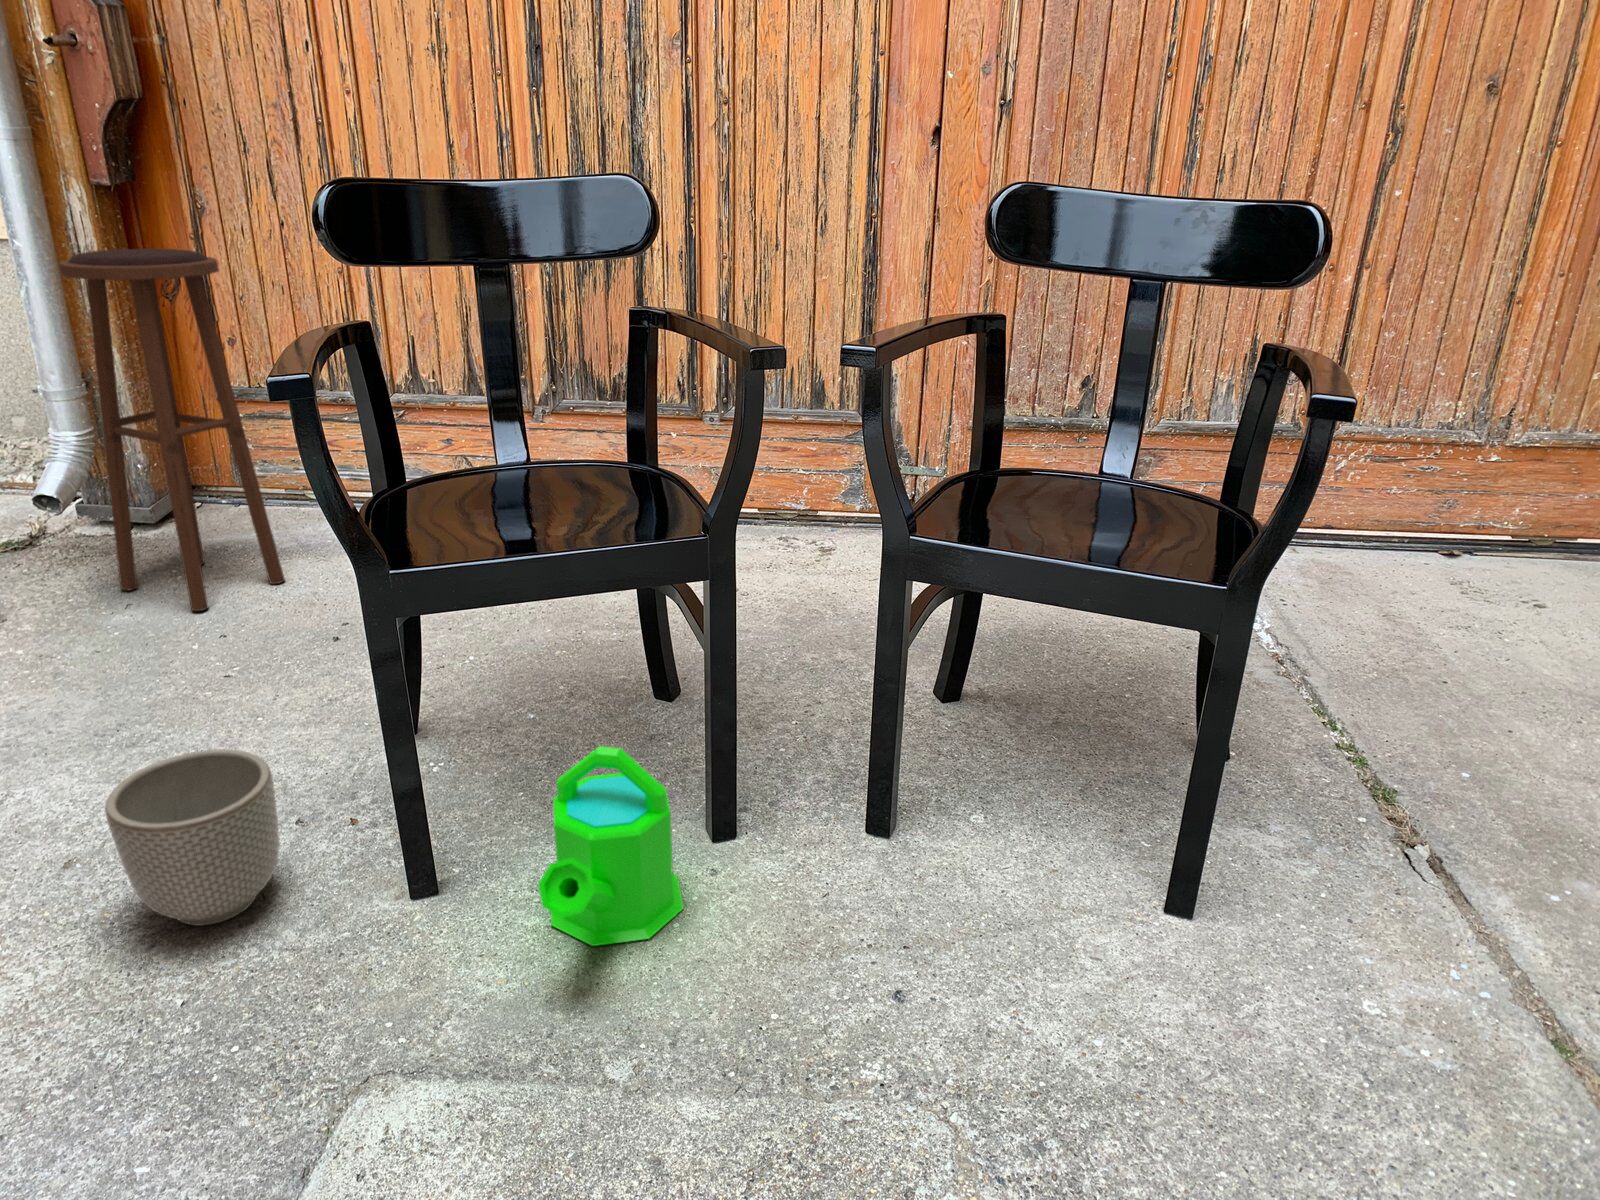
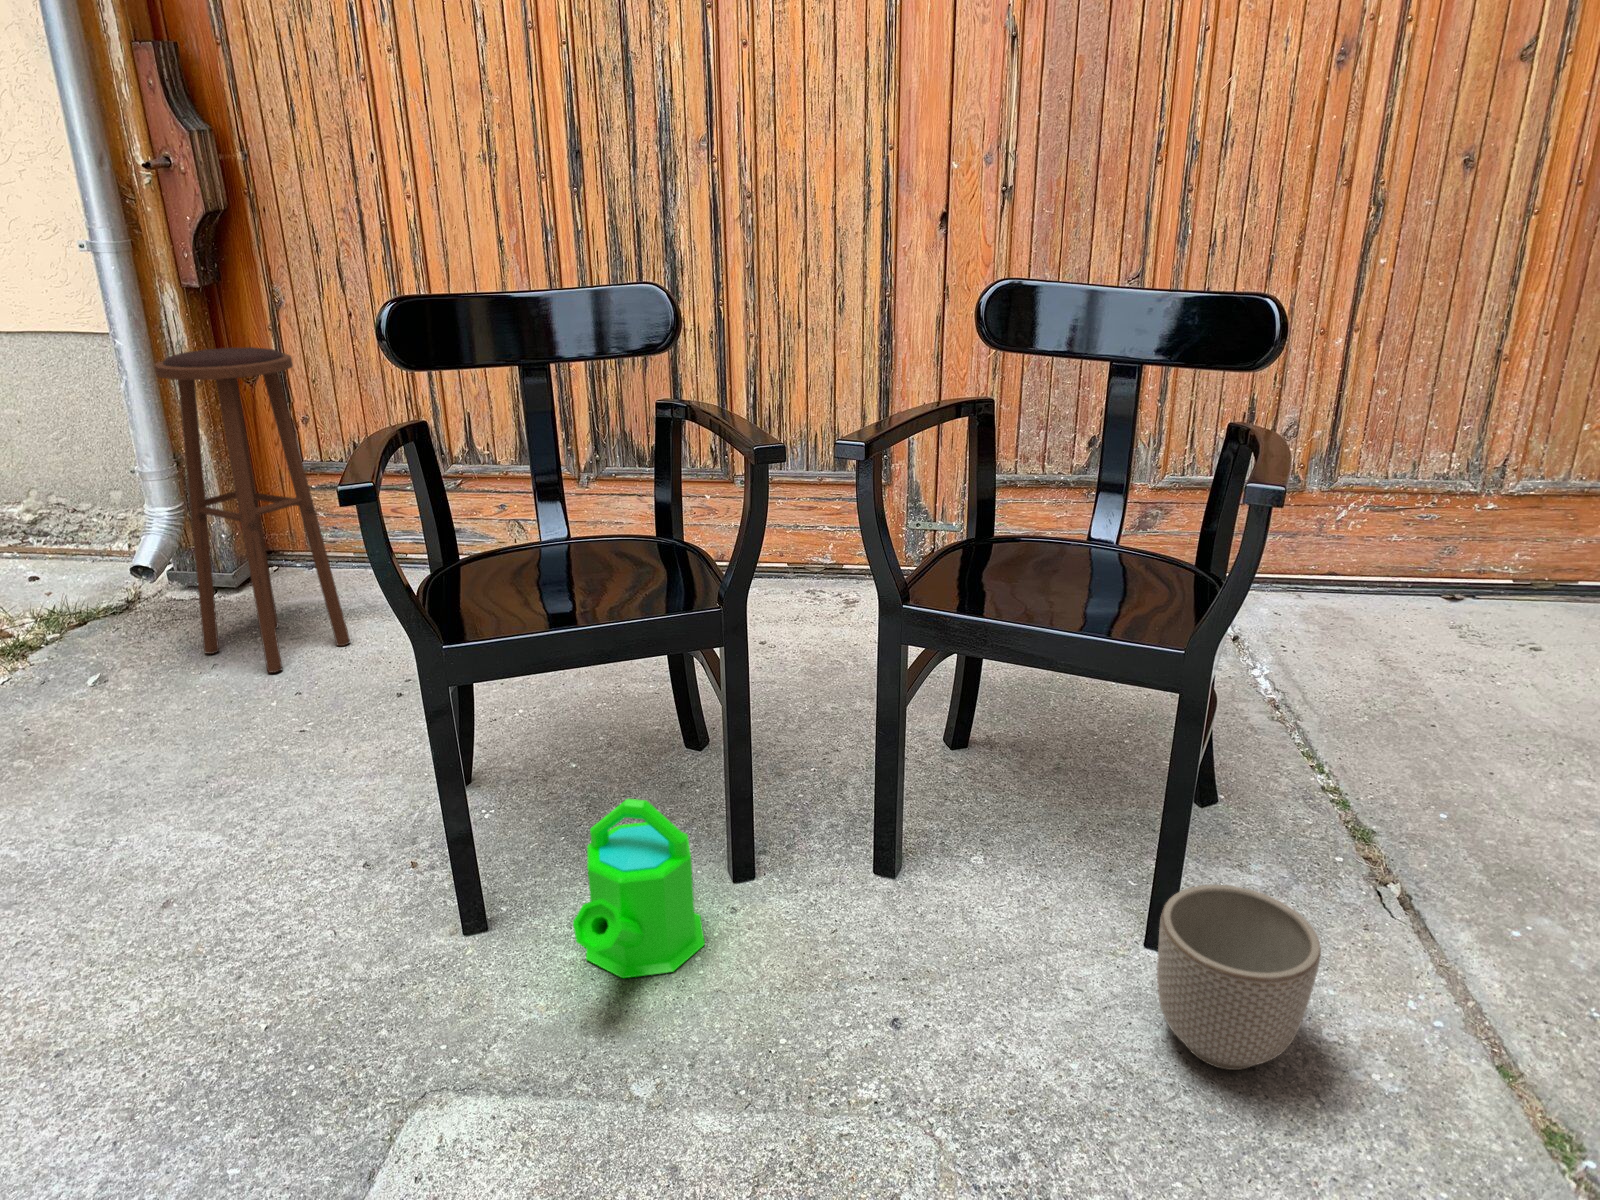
planter: present [105,749,279,926] -> present [1157,884,1321,1070]

